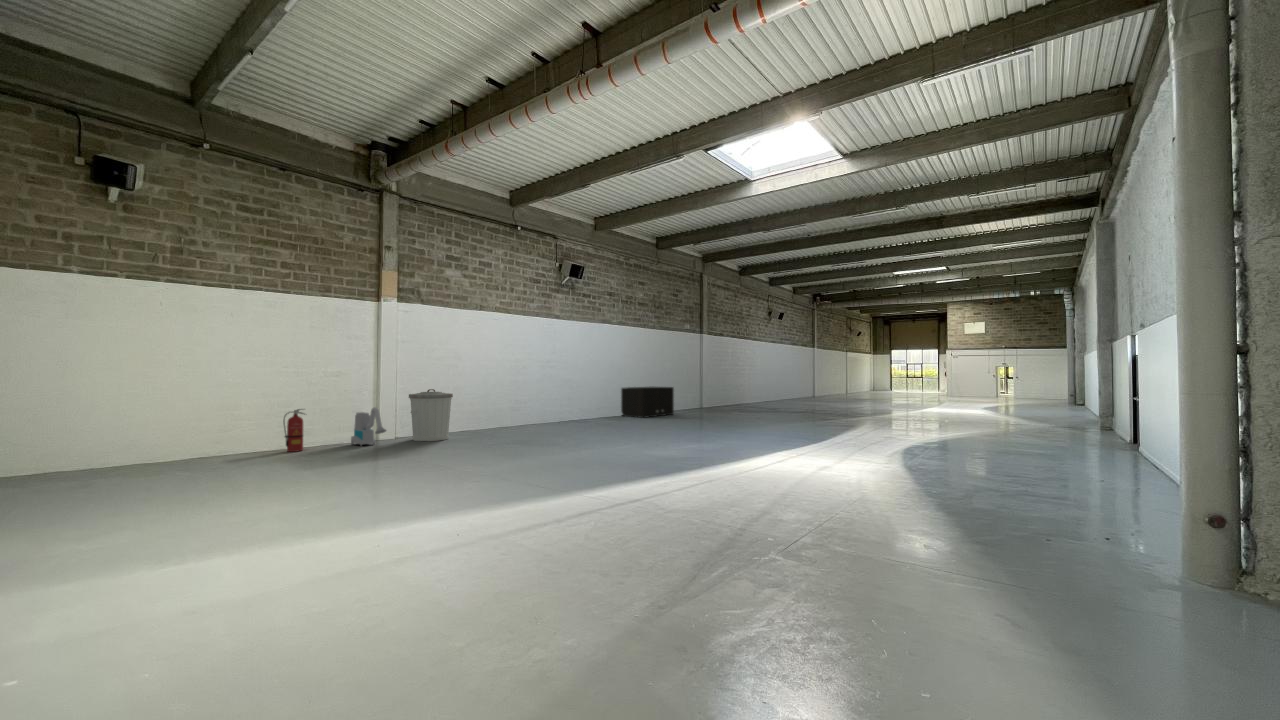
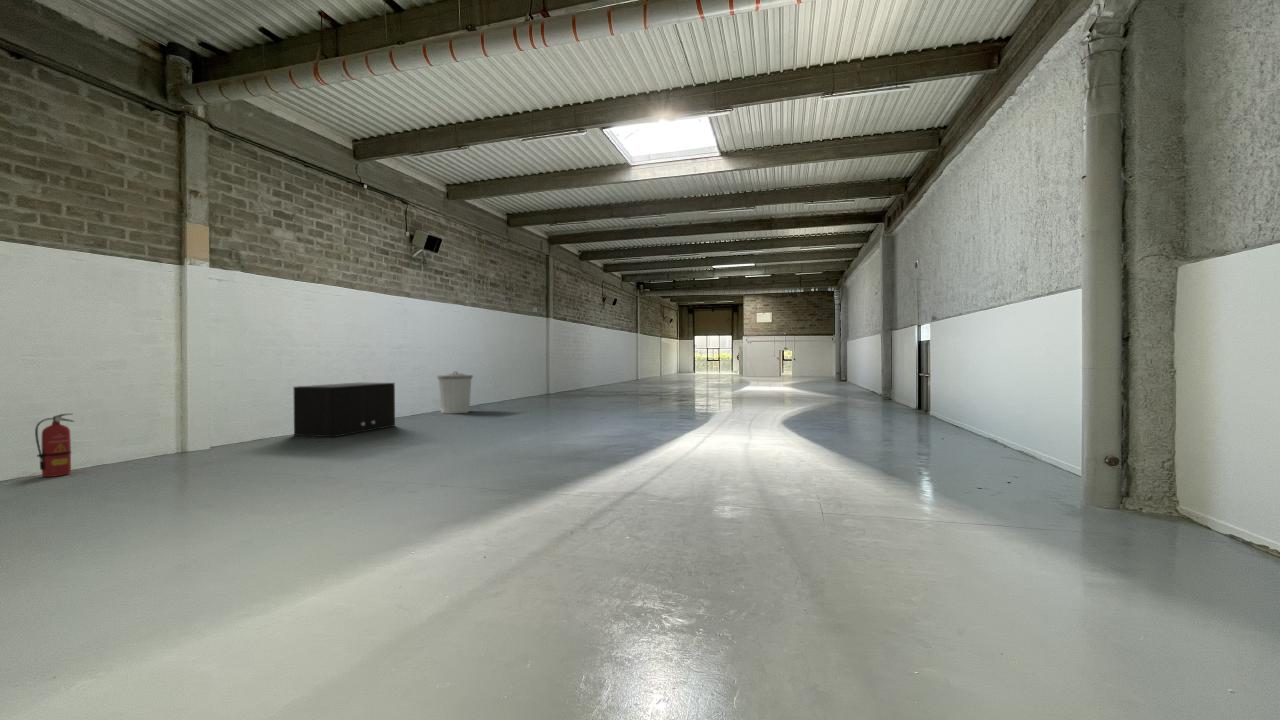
storage cabinet: present [621,387,674,418] -> present [293,382,395,437]
trash can: present [409,389,453,441] -> present [437,372,473,414]
vacuum cleaner: present [351,407,386,446] -> none [146,407,212,461]

